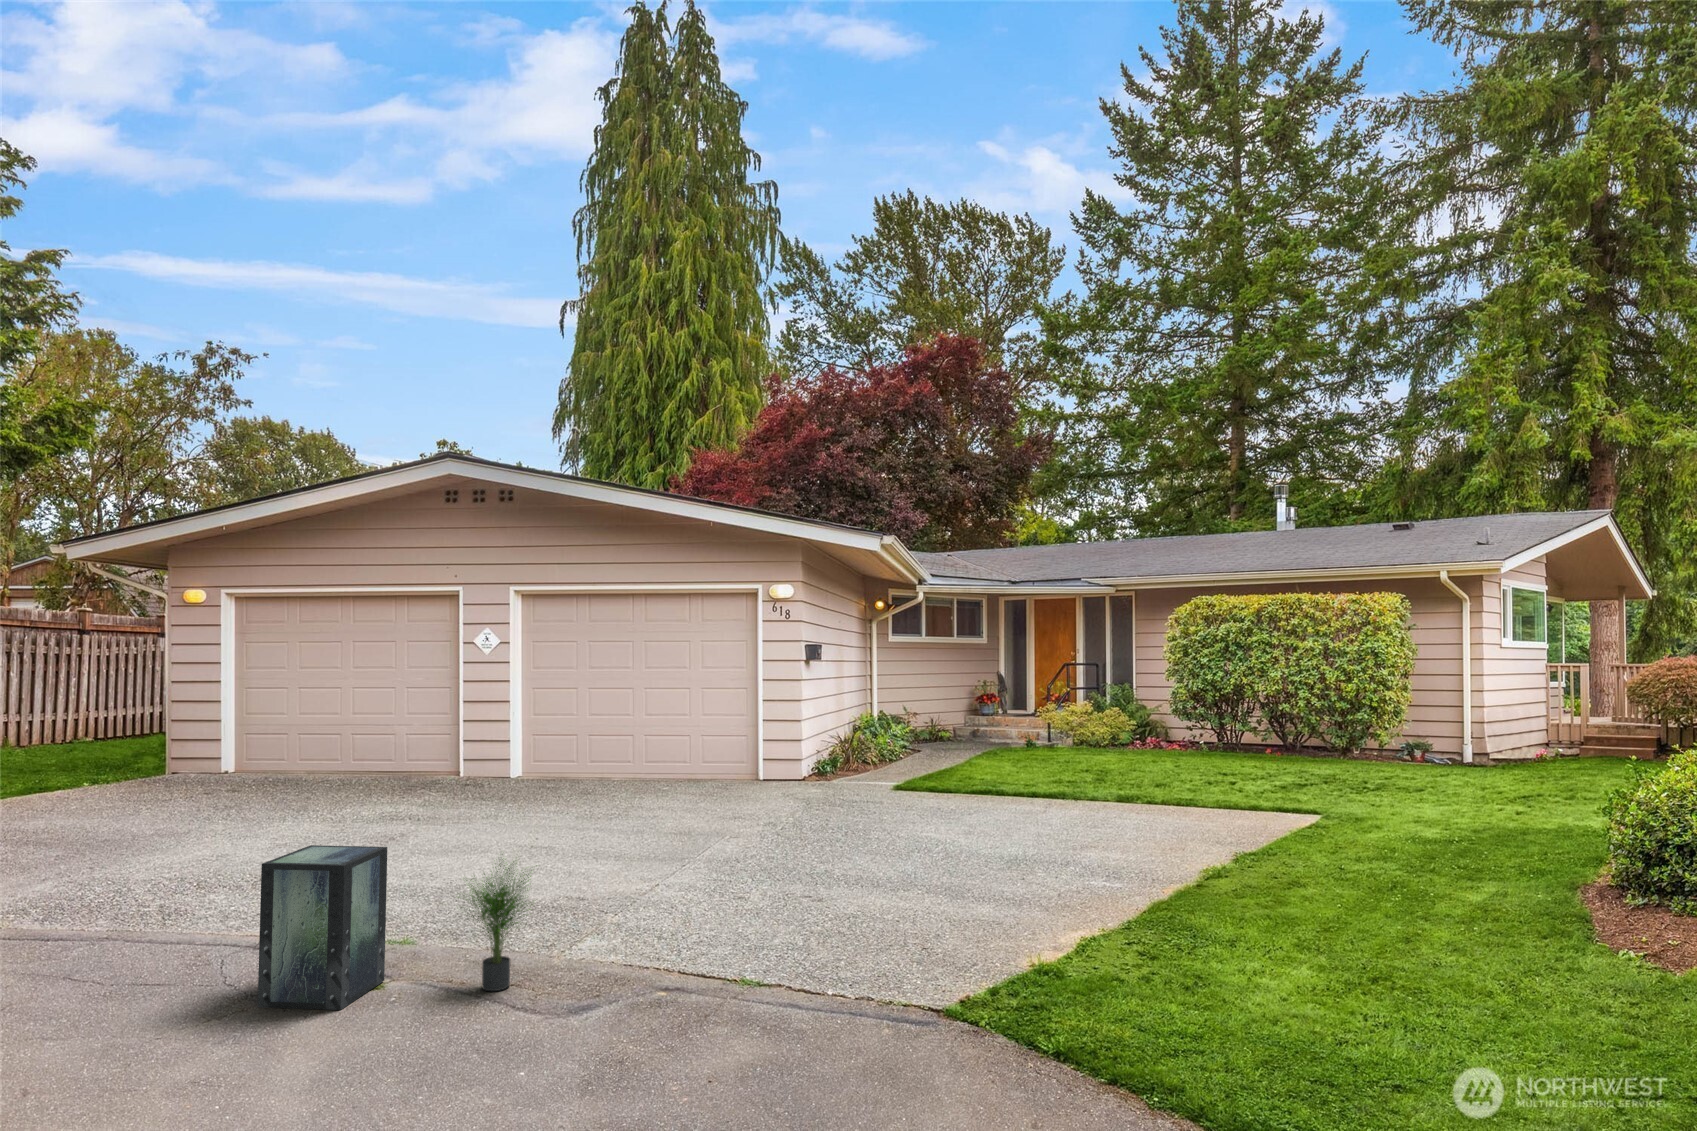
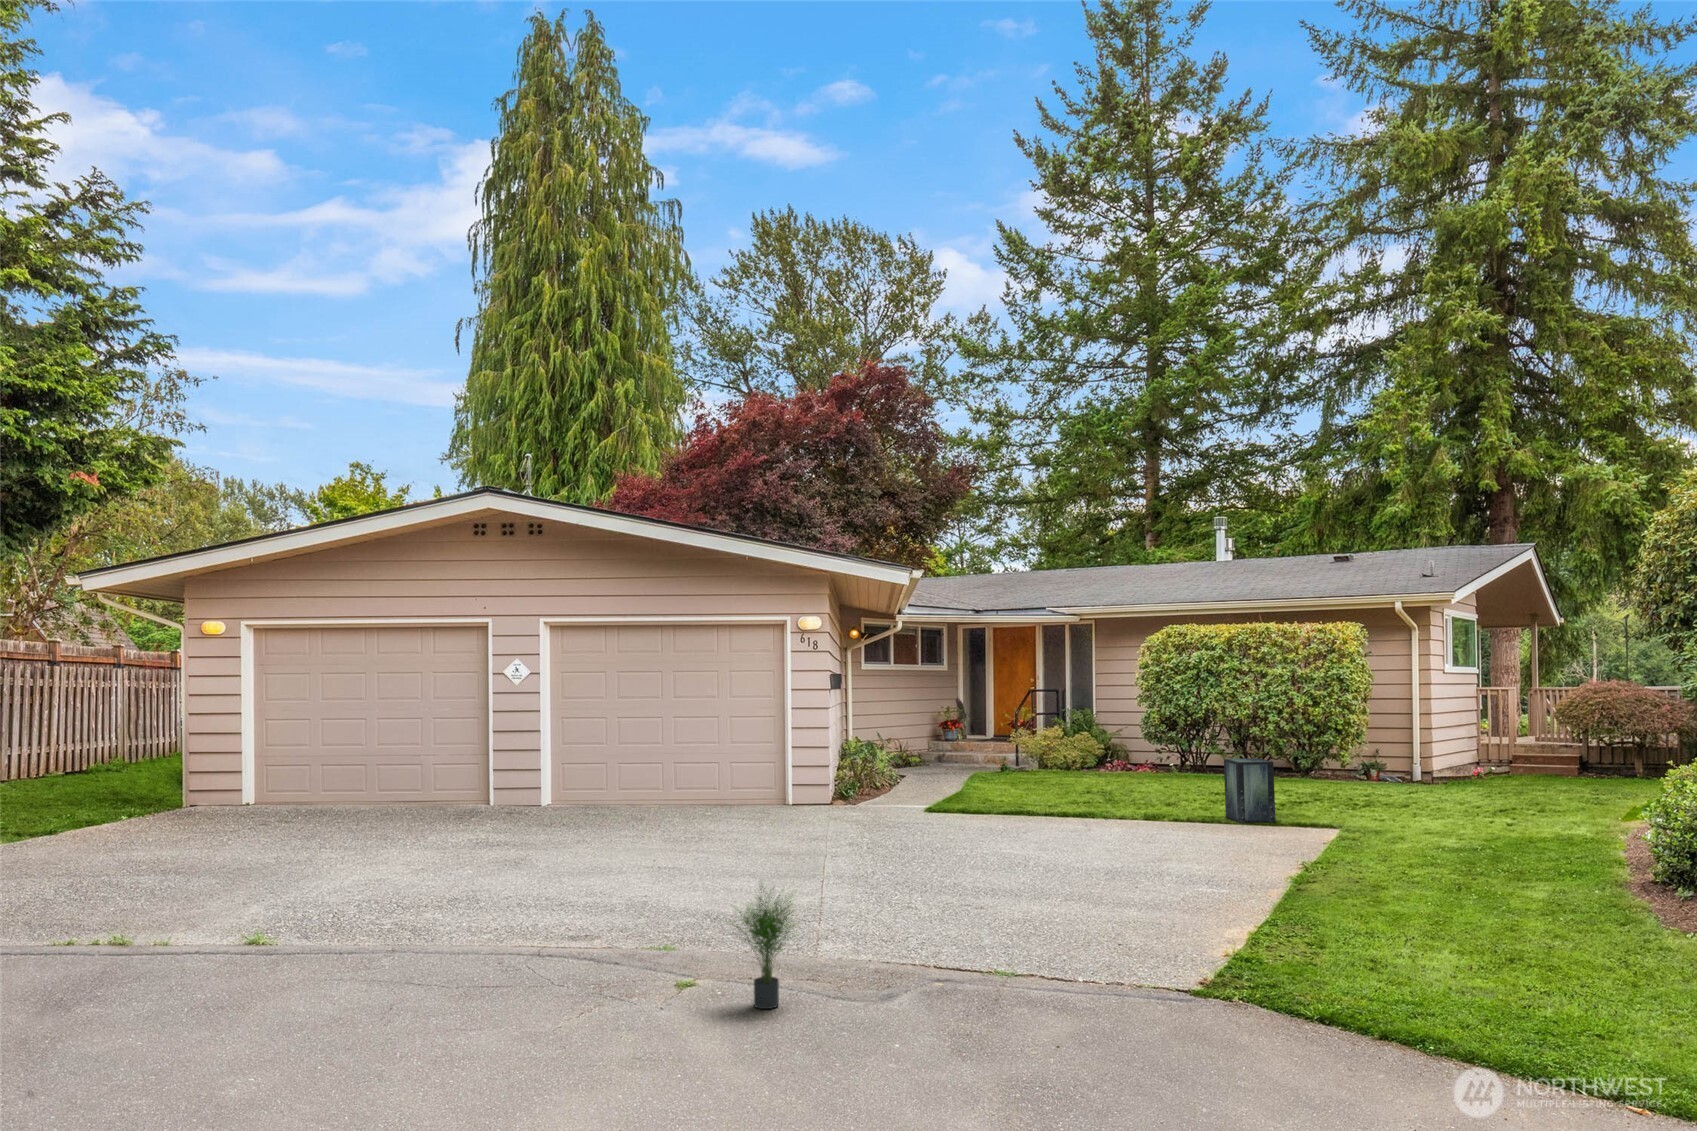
storage box: present [257,845,387,1010] -> present [1224,758,1276,823]

